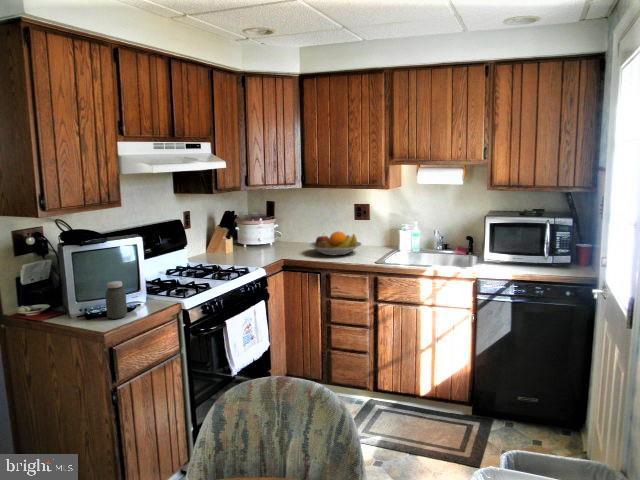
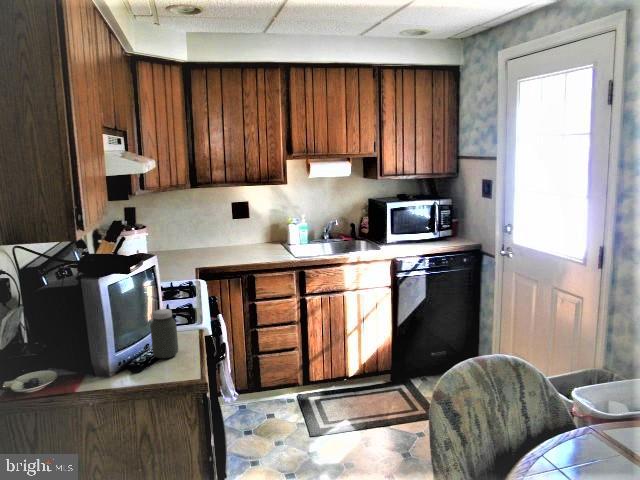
fruit bowl: present [309,232,361,255] -> none [212,232,268,257]

